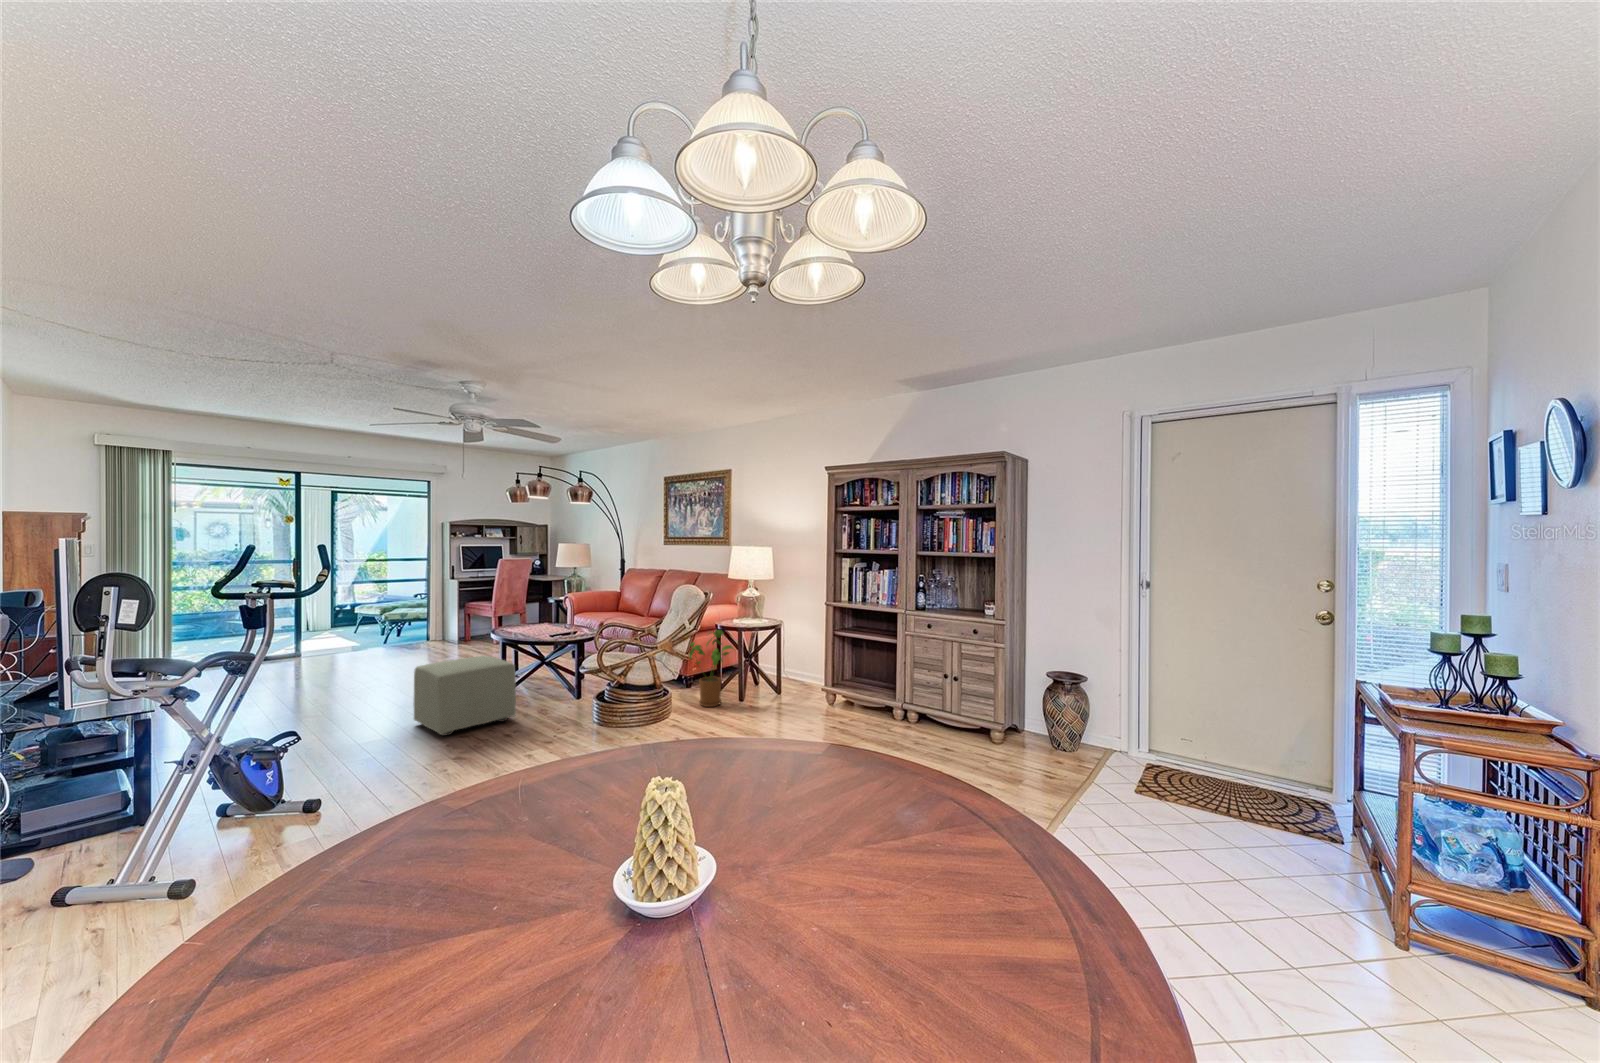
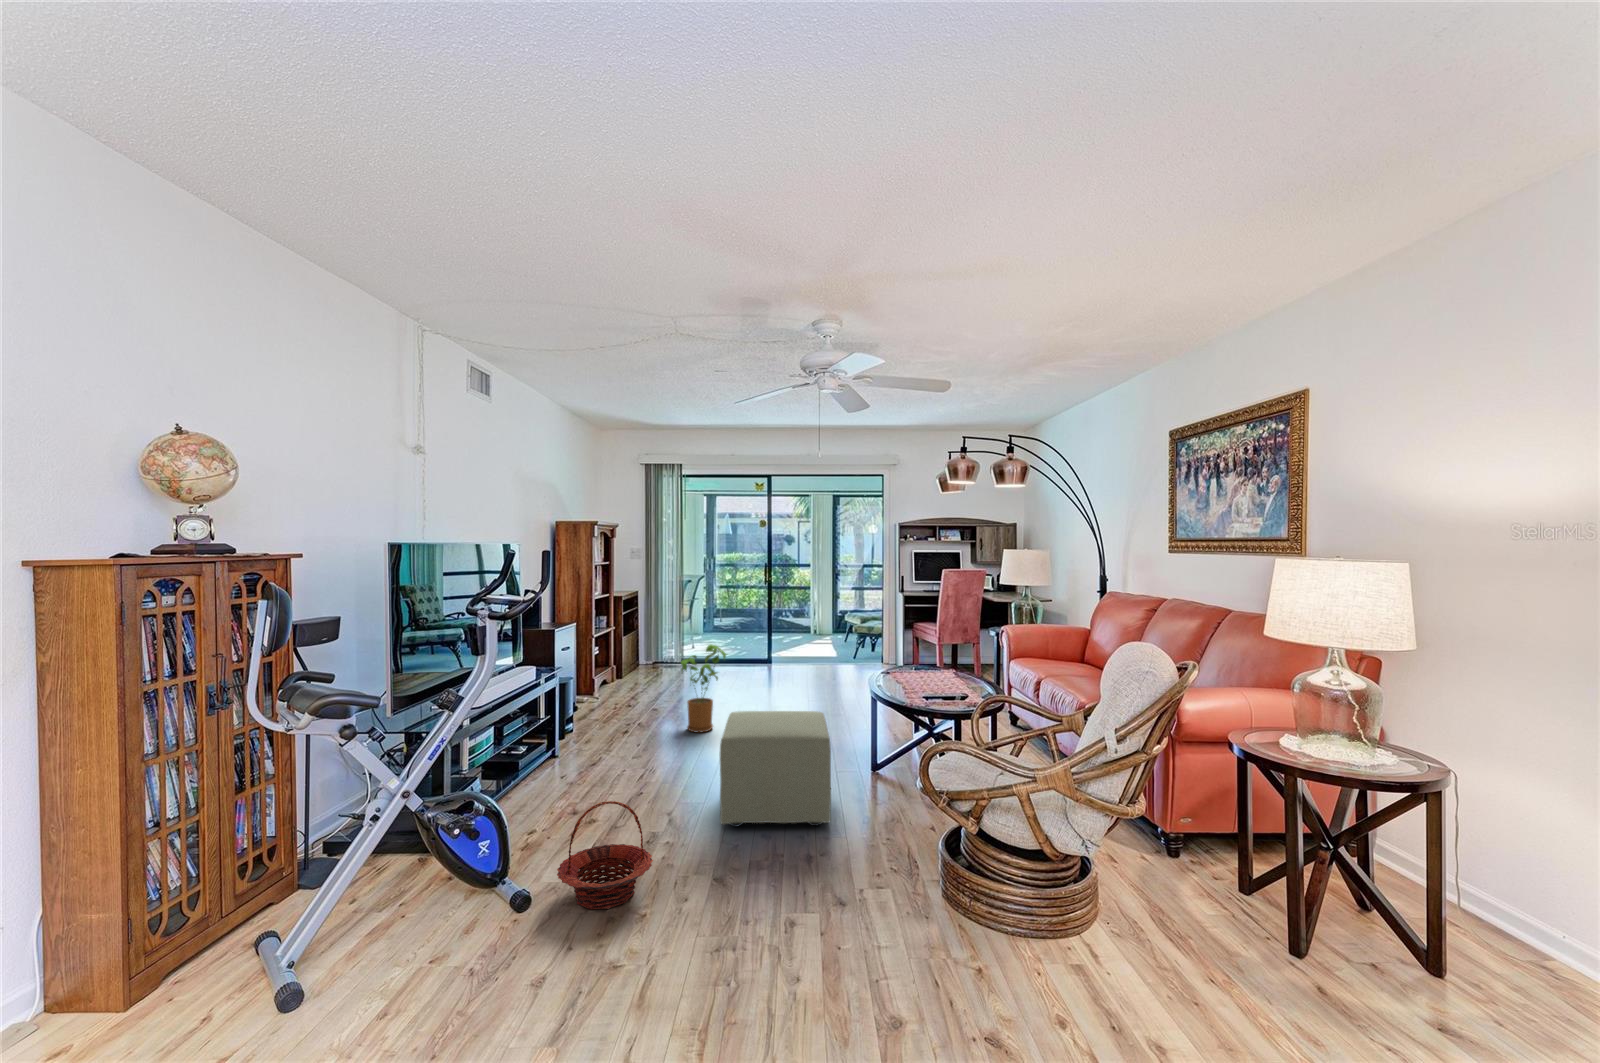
house plant: present [689,630,733,707] -> present [681,645,727,733]
basket: none [361,717,437,788] -> present [557,801,653,909]

